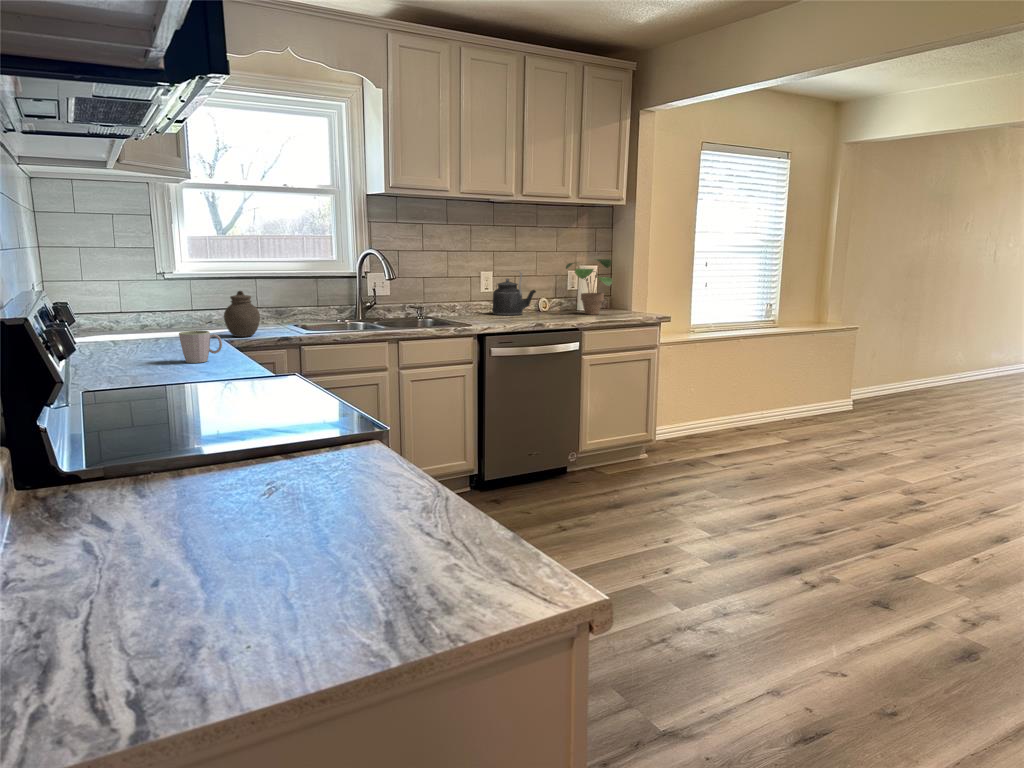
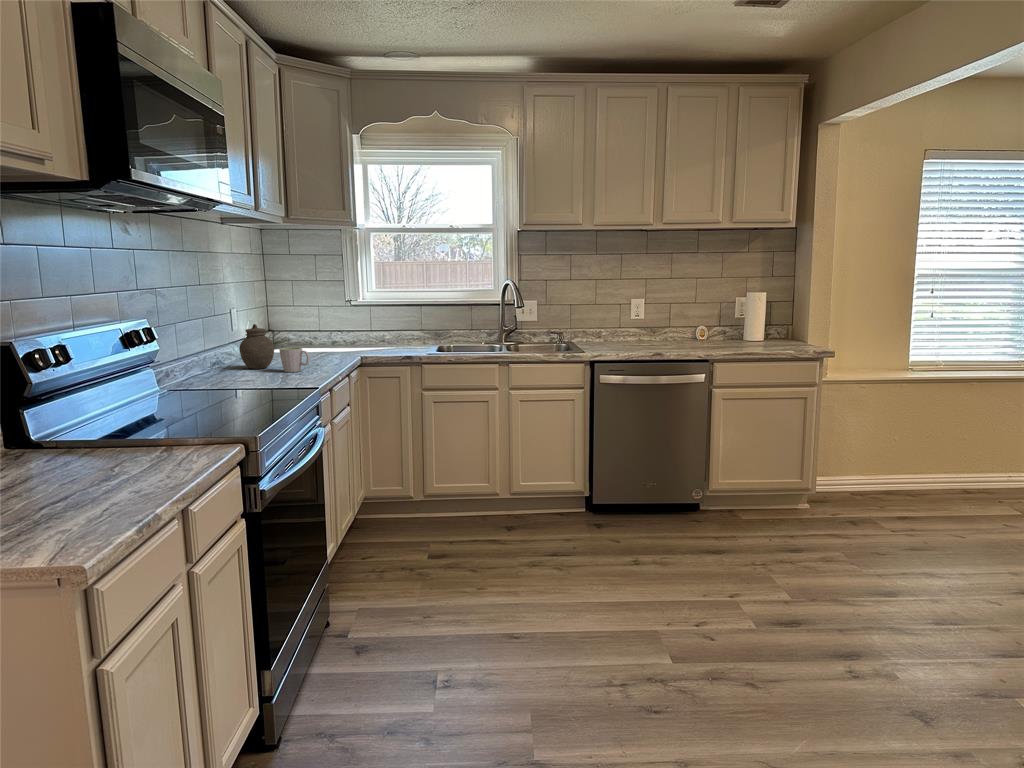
potted plant: present [566,259,613,315] -> none [725,285,778,345]
kettle: present [492,271,536,315] -> none [643,299,685,343]
jar: present [224,291,260,337] -> present [239,324,274,369]

